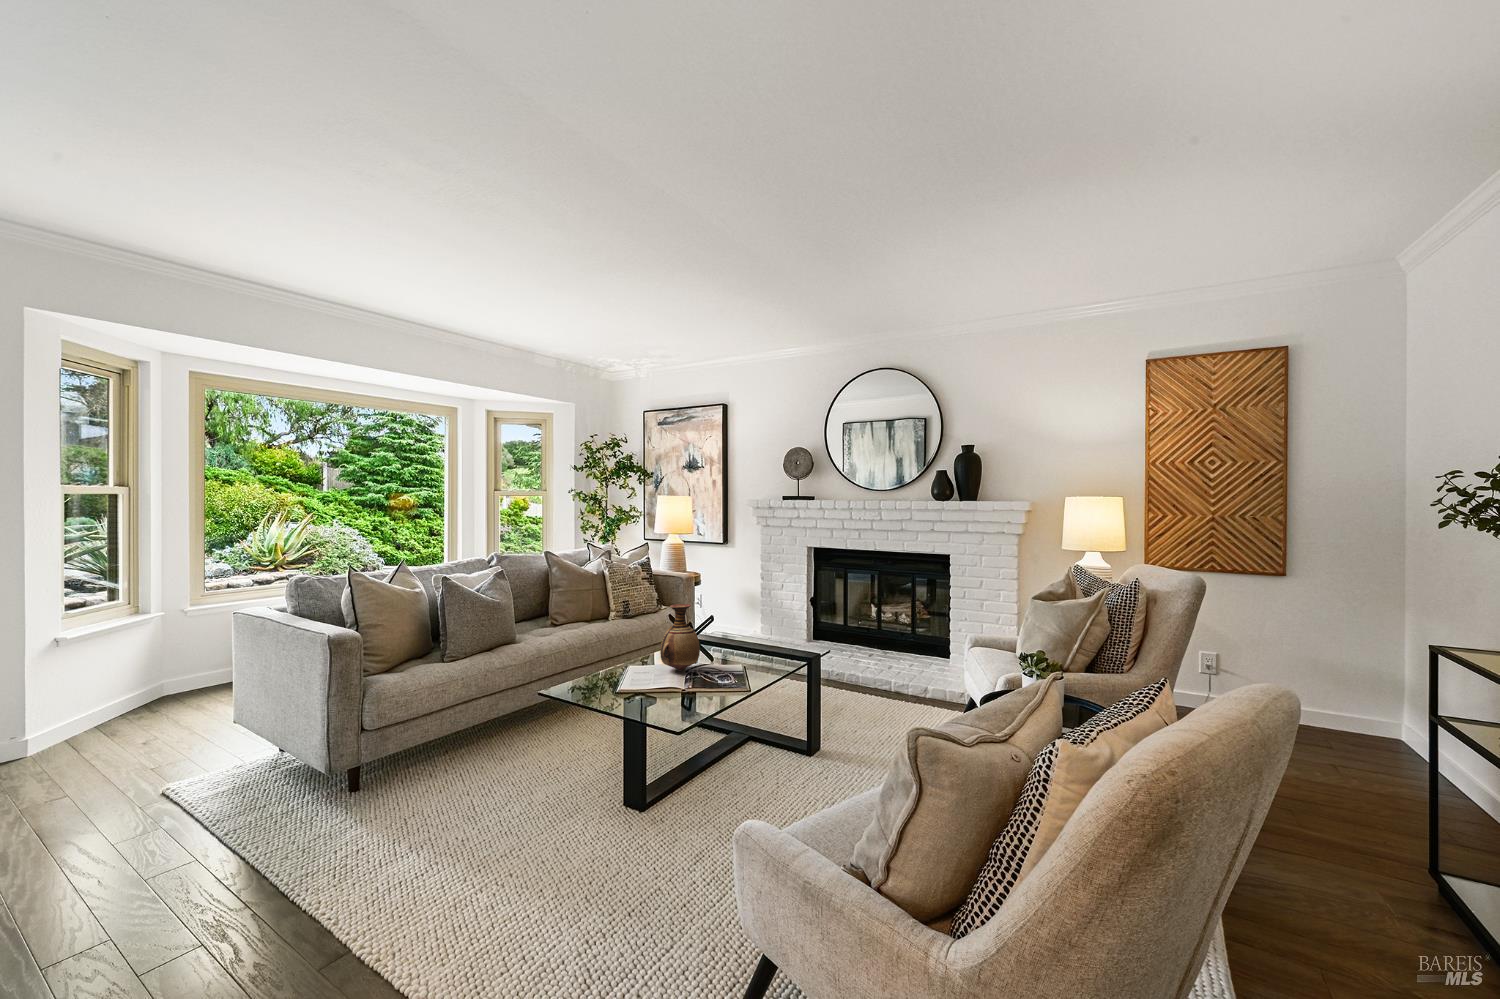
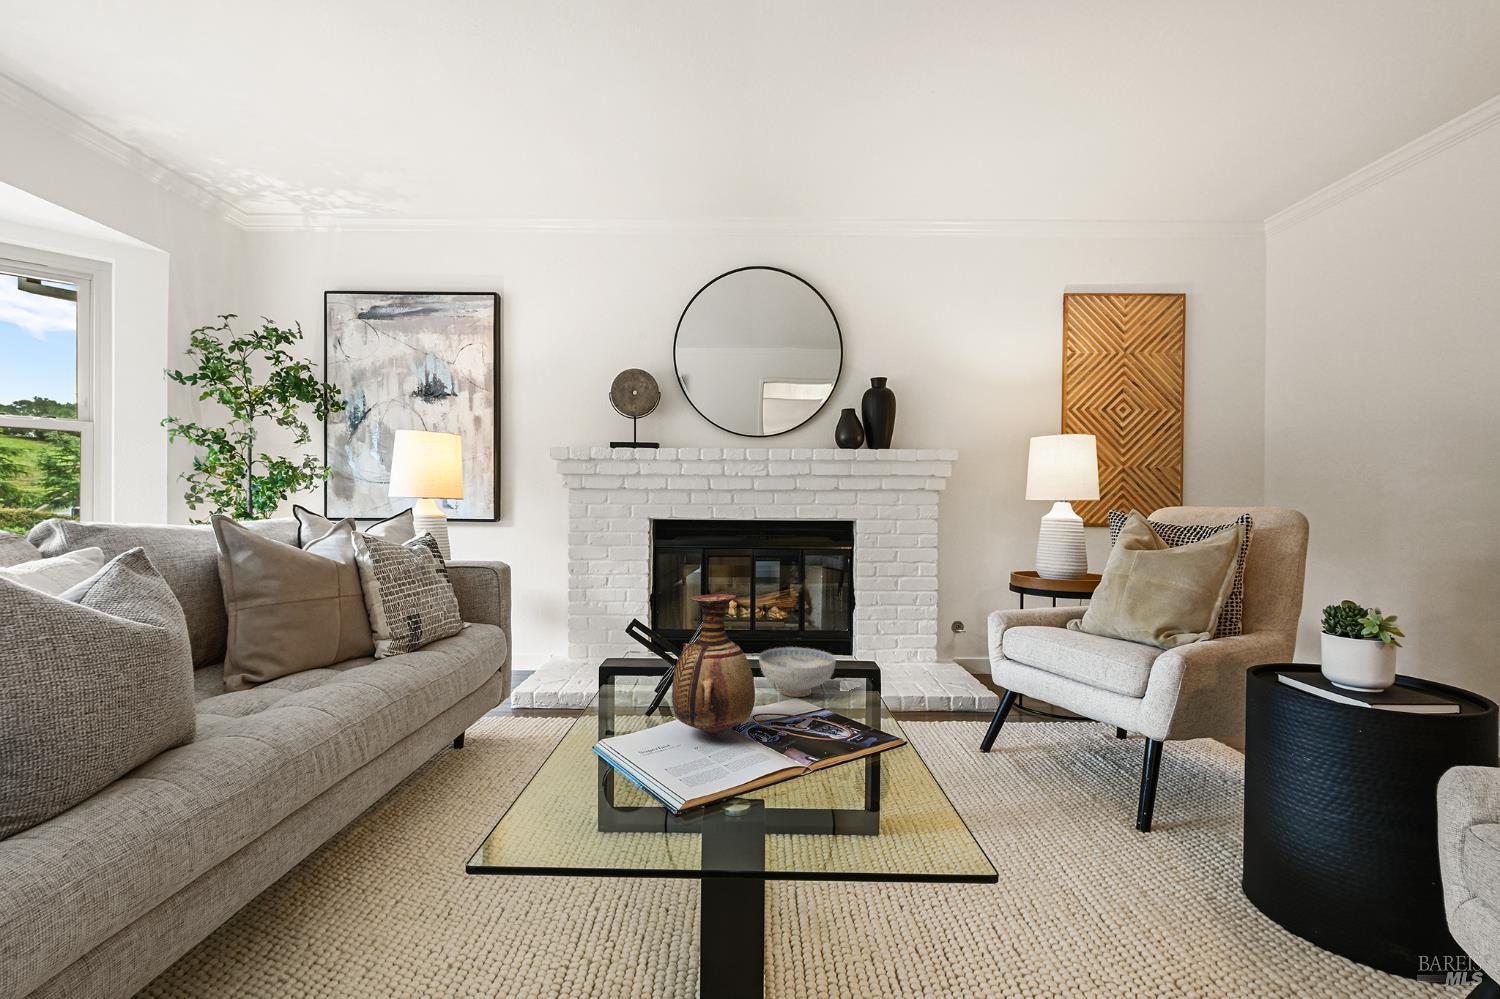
ceramic bowl: none [737,637,779,664] -> present [759,647,836,697]

